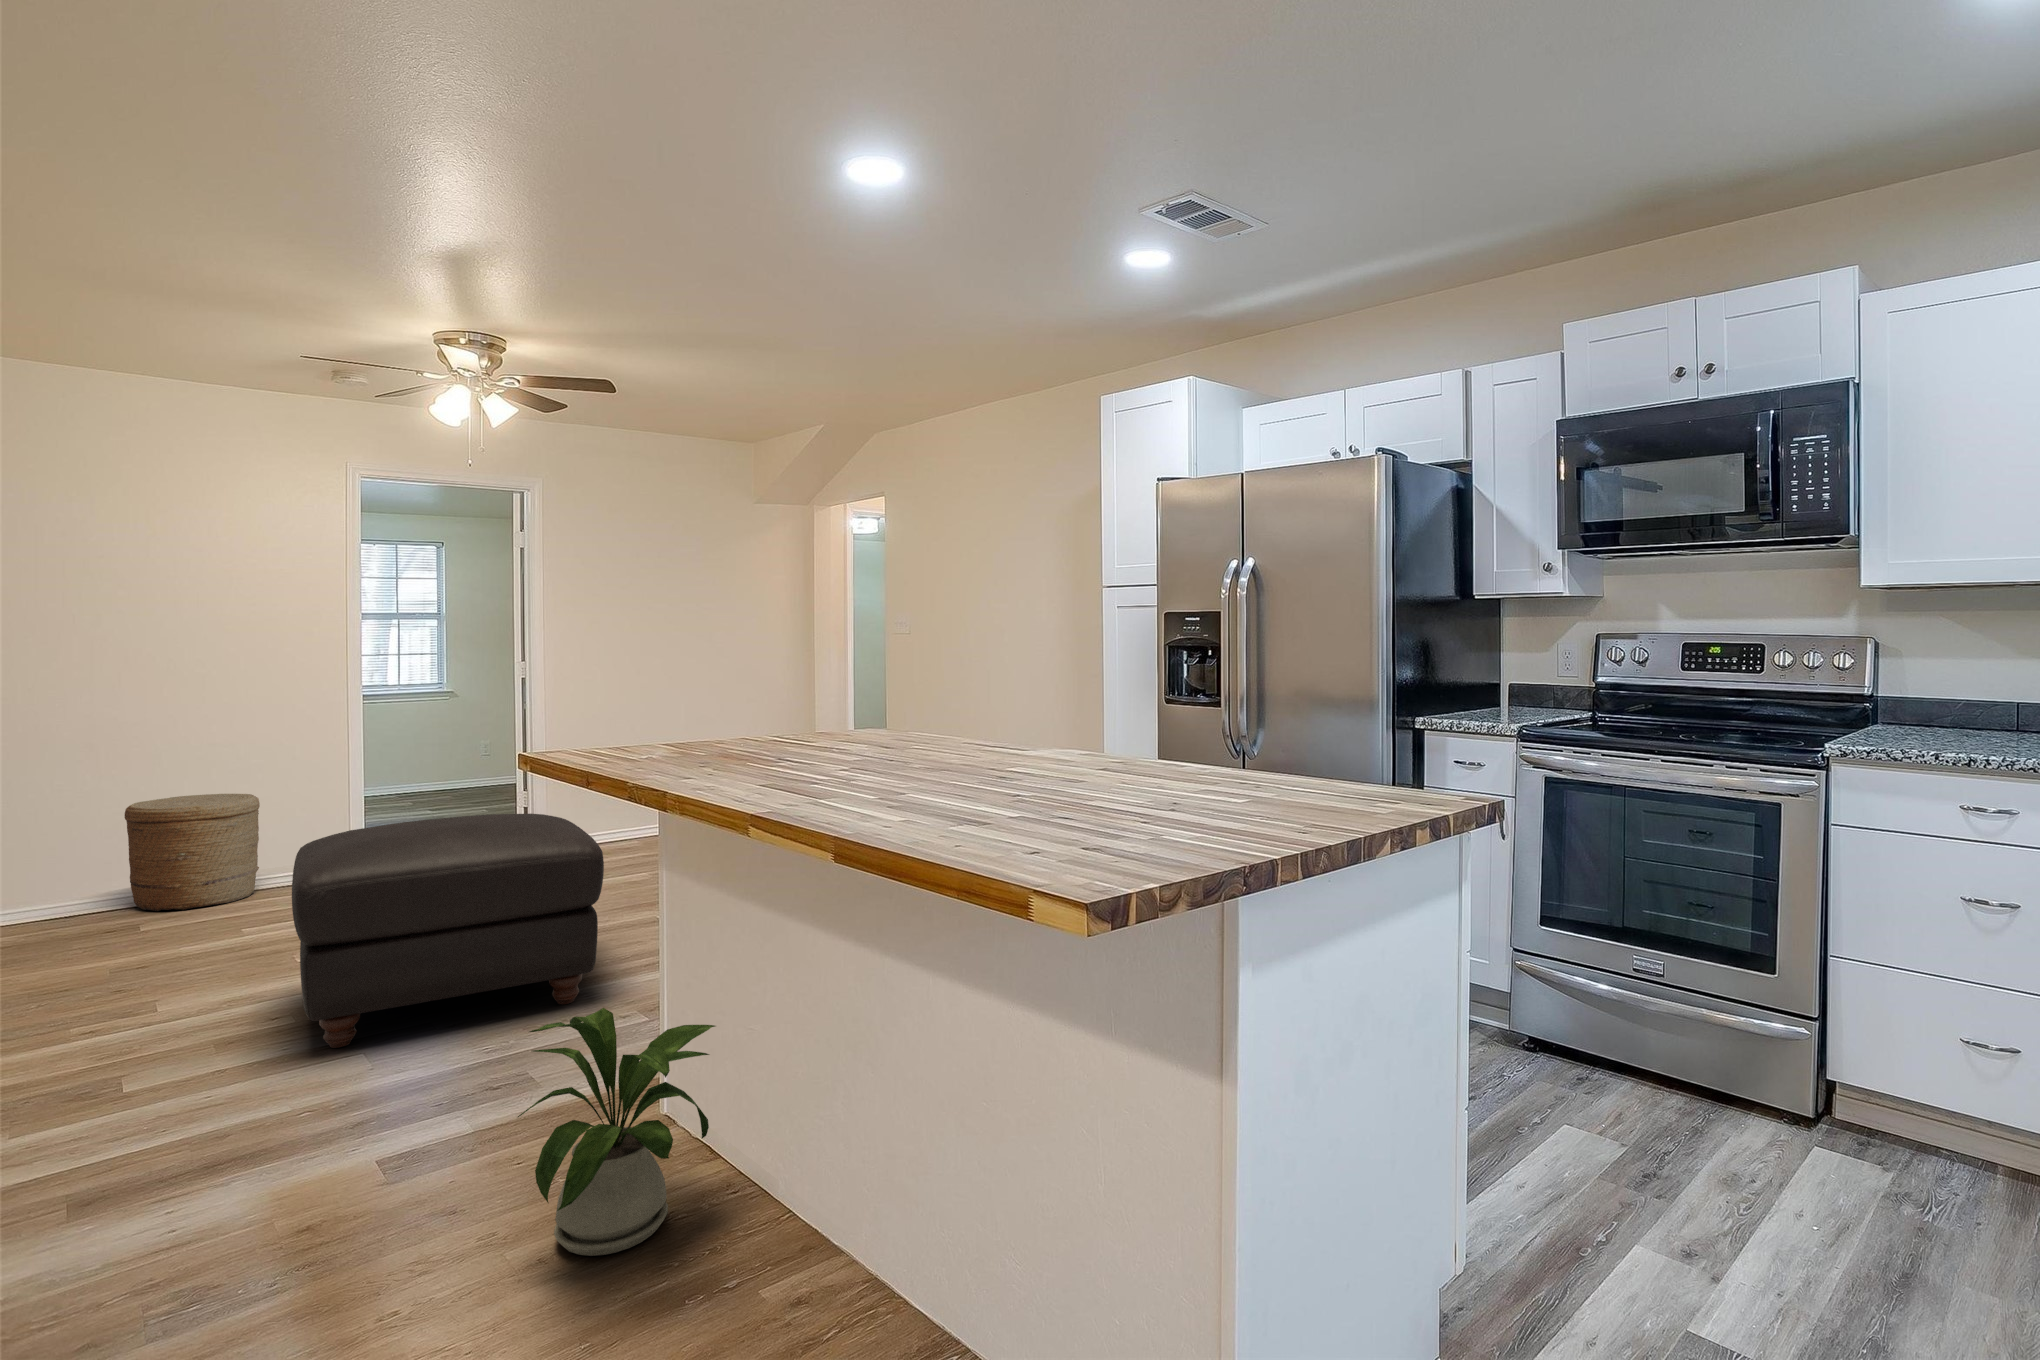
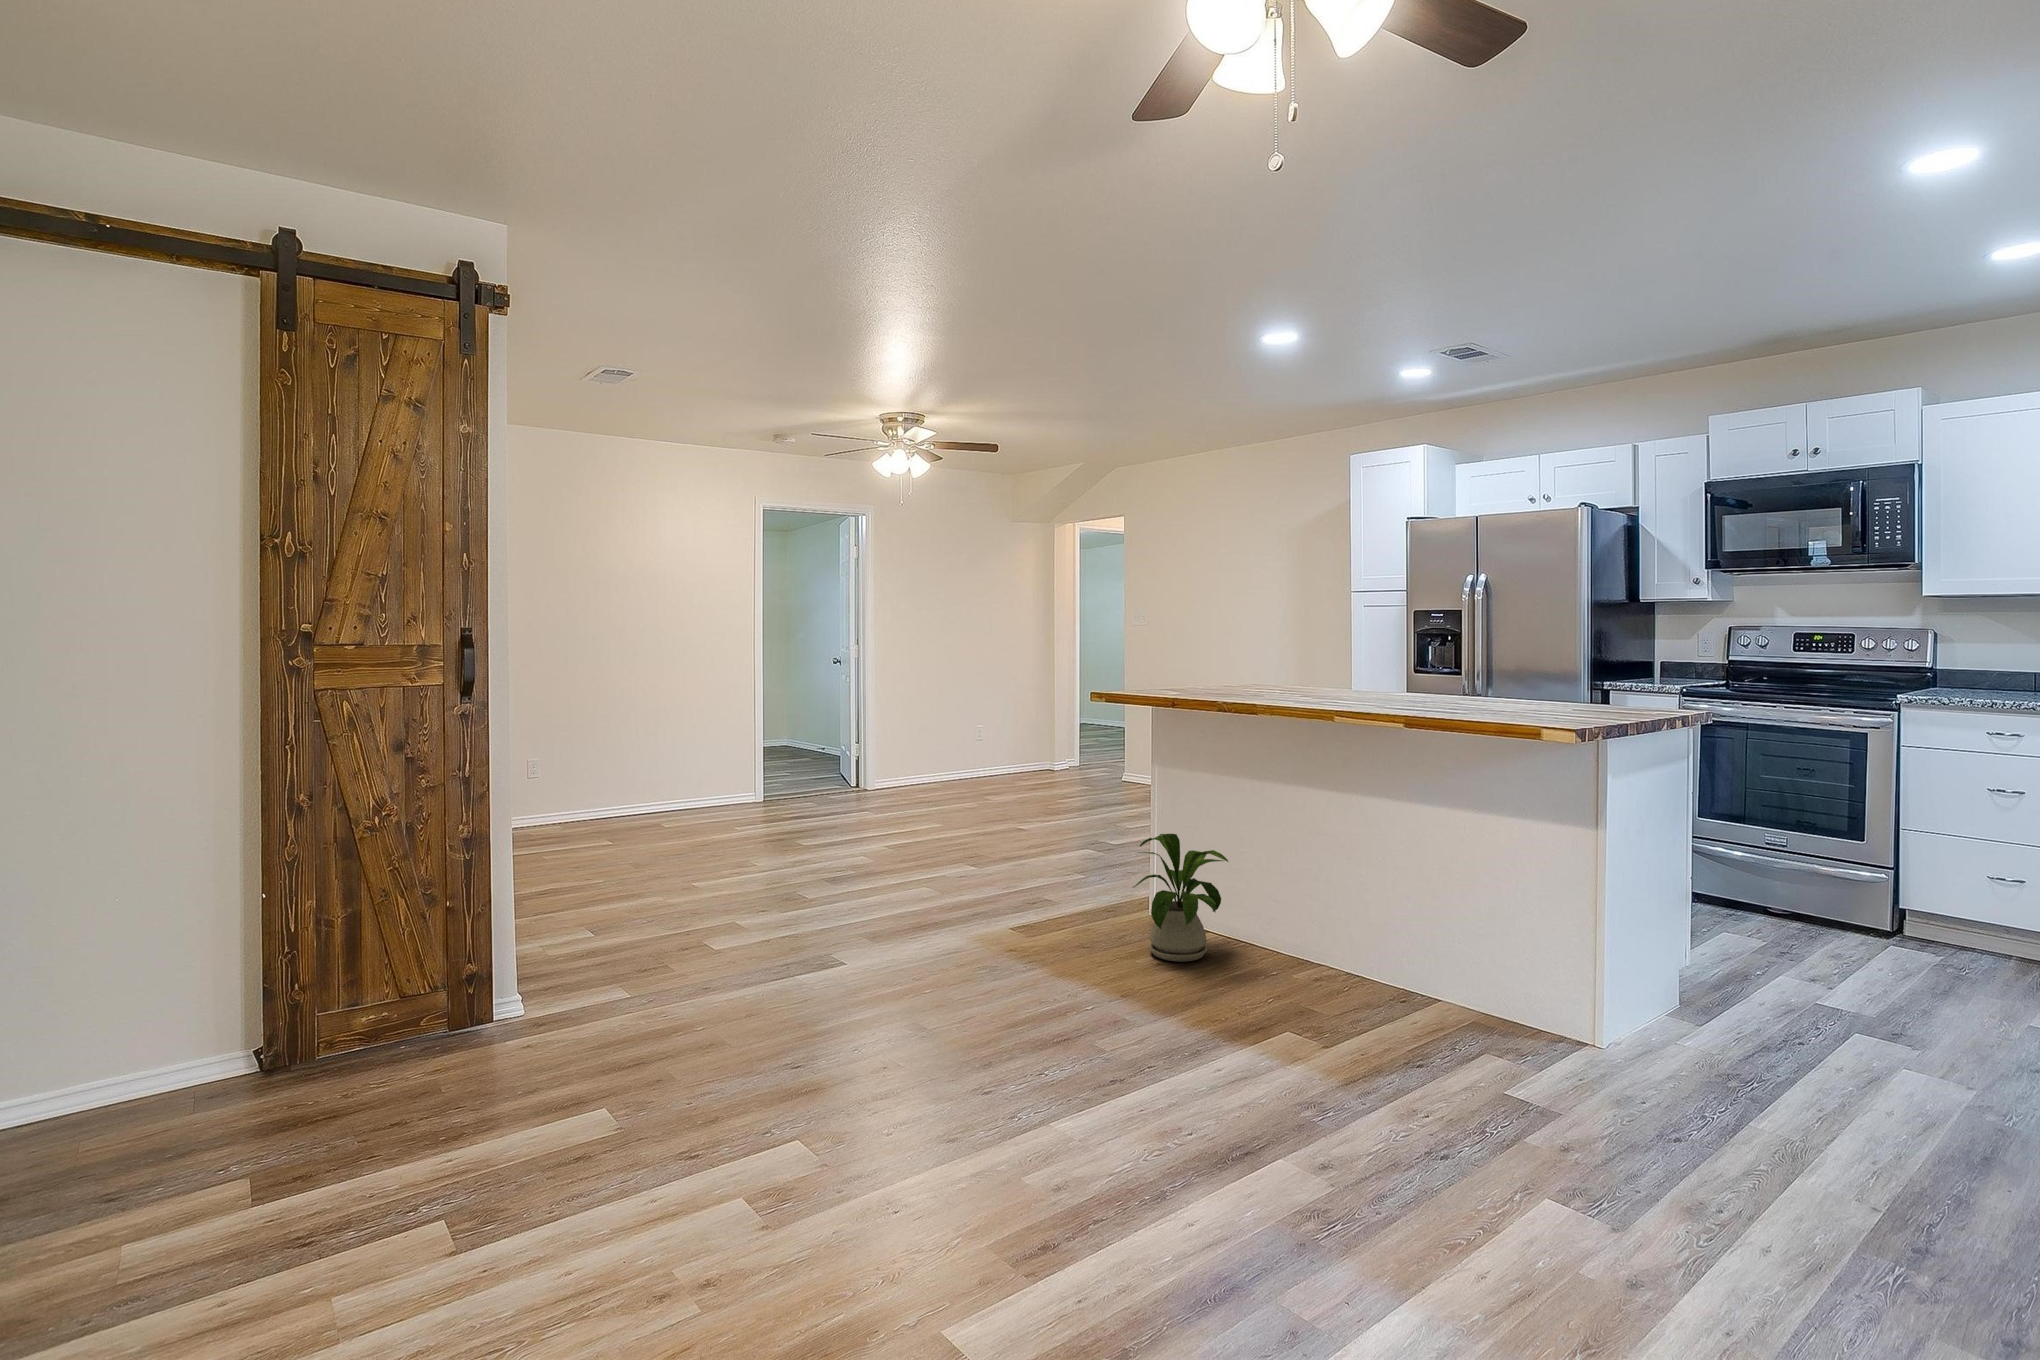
woven basket: present [125,794,260,911] -> none [642,741,719,819]
ottoman: present [292,814,604,1048] -> none [842,748,1042,884]

